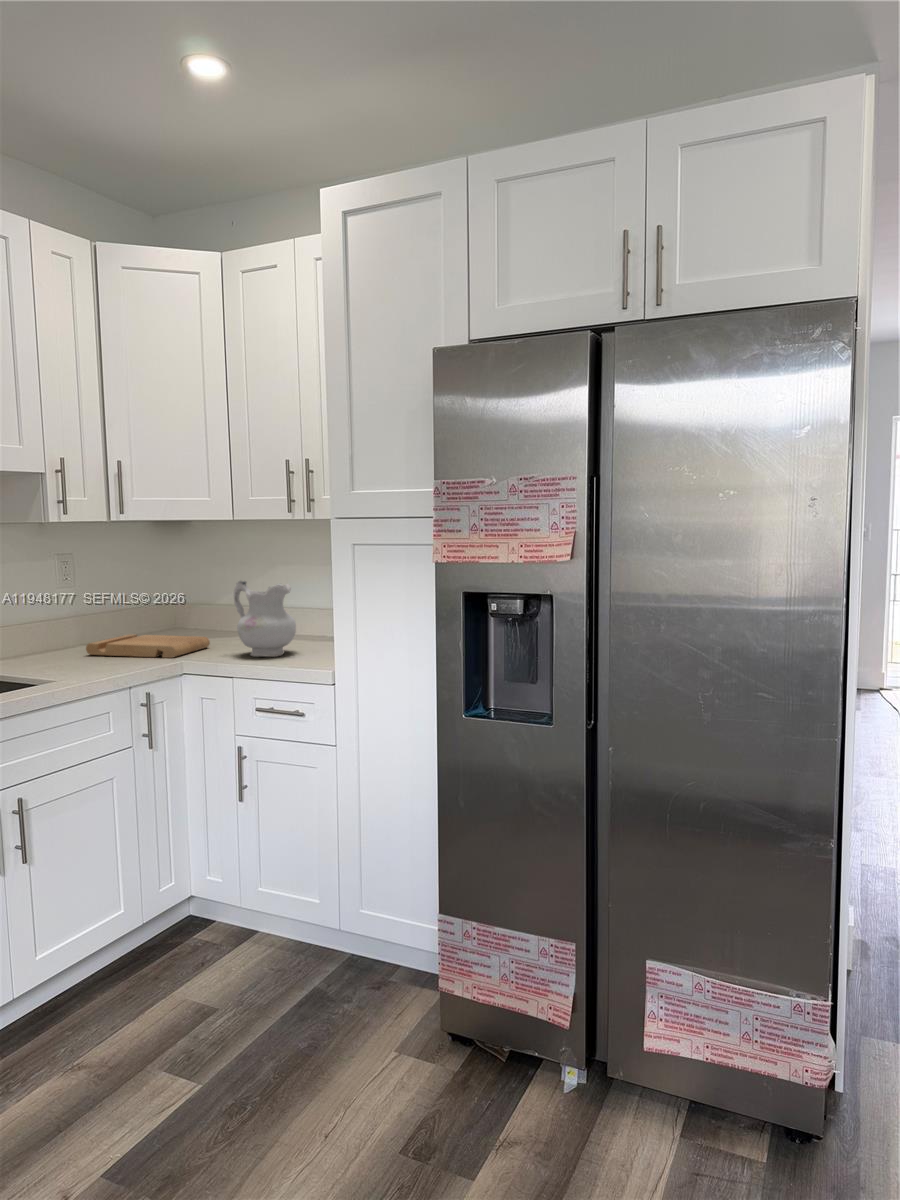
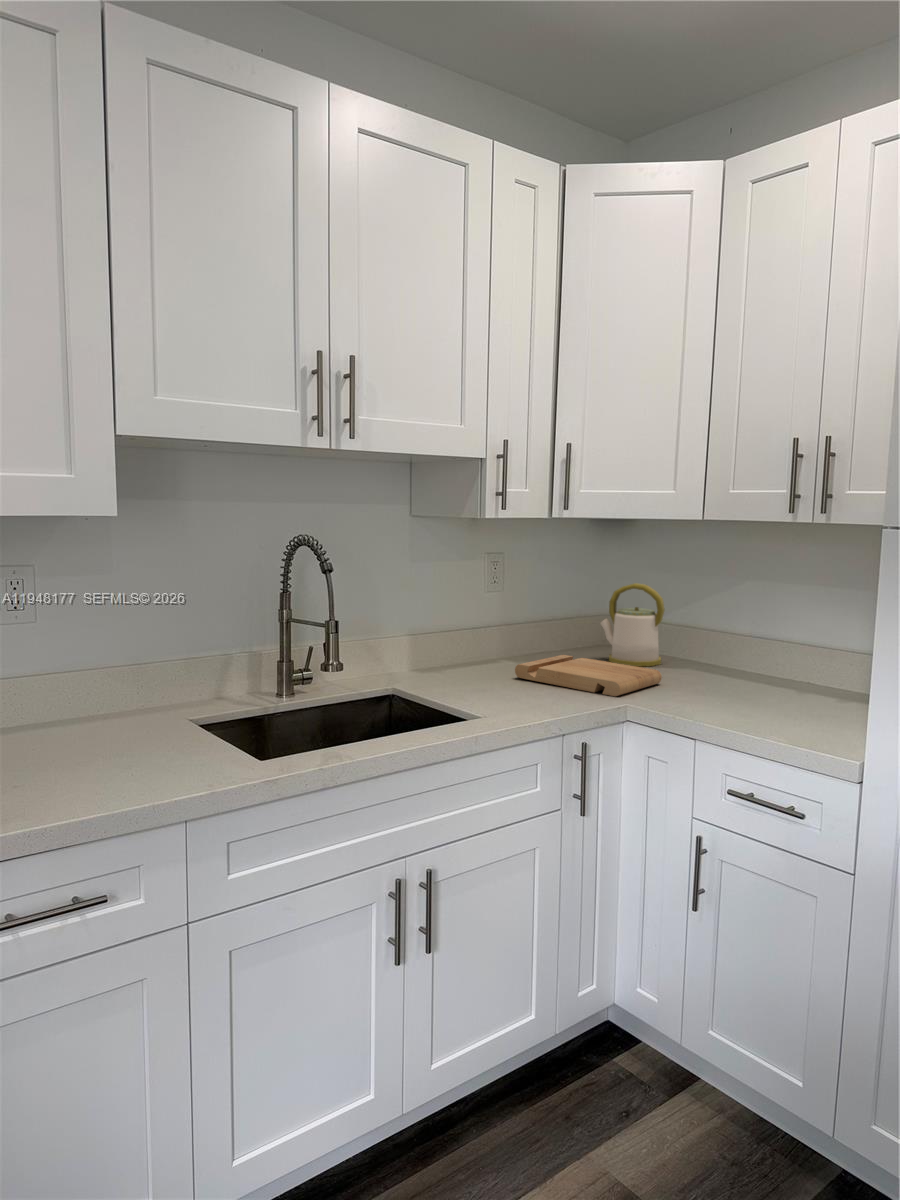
kettle: none [160,573,212,639] -> present [601,583,665,666]
ceramic pitcher: present [234,581,296,657] -> none [701,603,788,715]

